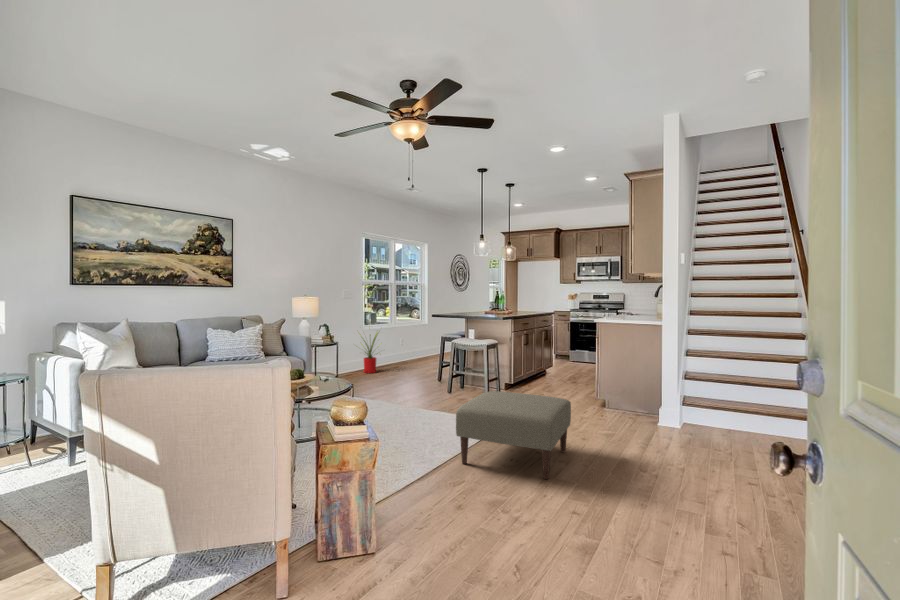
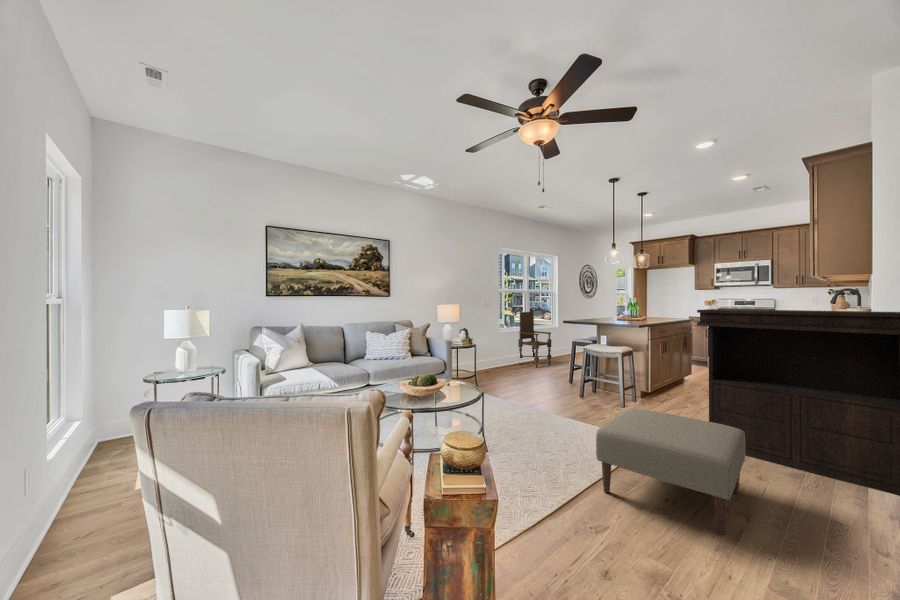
armchair: none [388,301,424,366] -> present [518,308,552,368]
console table: none [546,302,689,442] -> present [697,309,900,496]
house plant: present [364,333,378,373] -> none [486,329,518,373]

